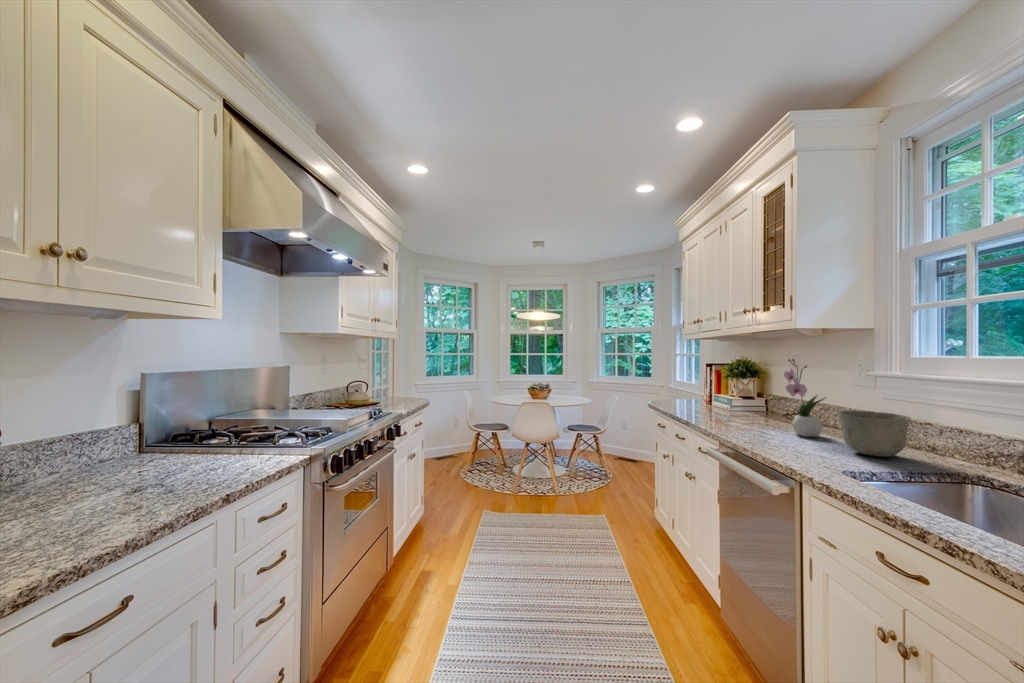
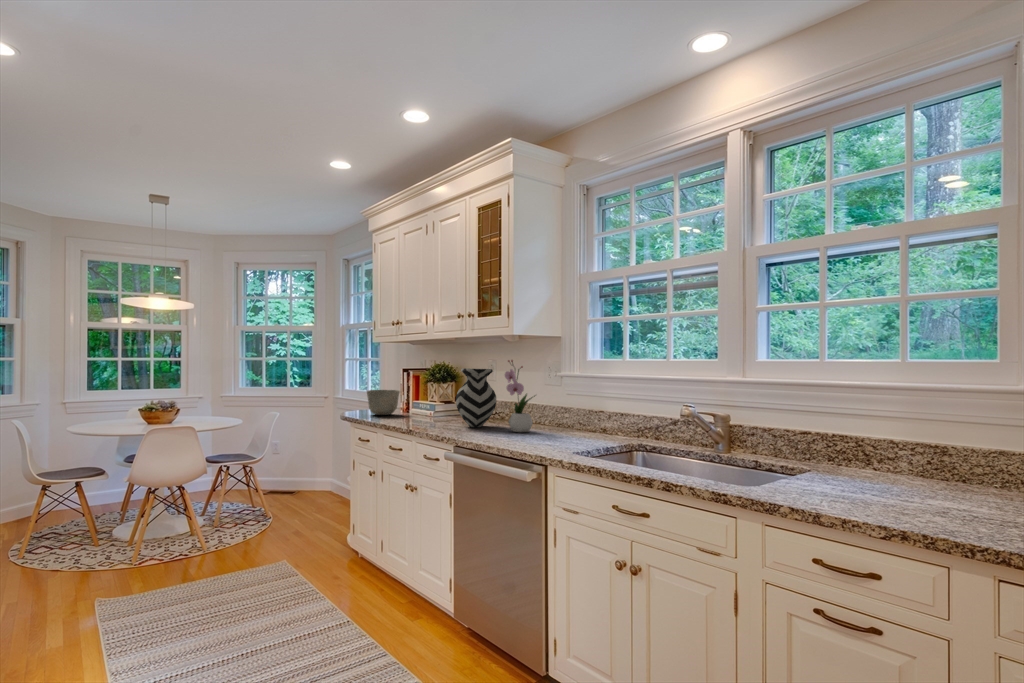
vase: none [737,367,785,425] -> present [456,368,496,427]
ceramic bowl: present [838,411,911,457] -> present [367,390,400,415]

